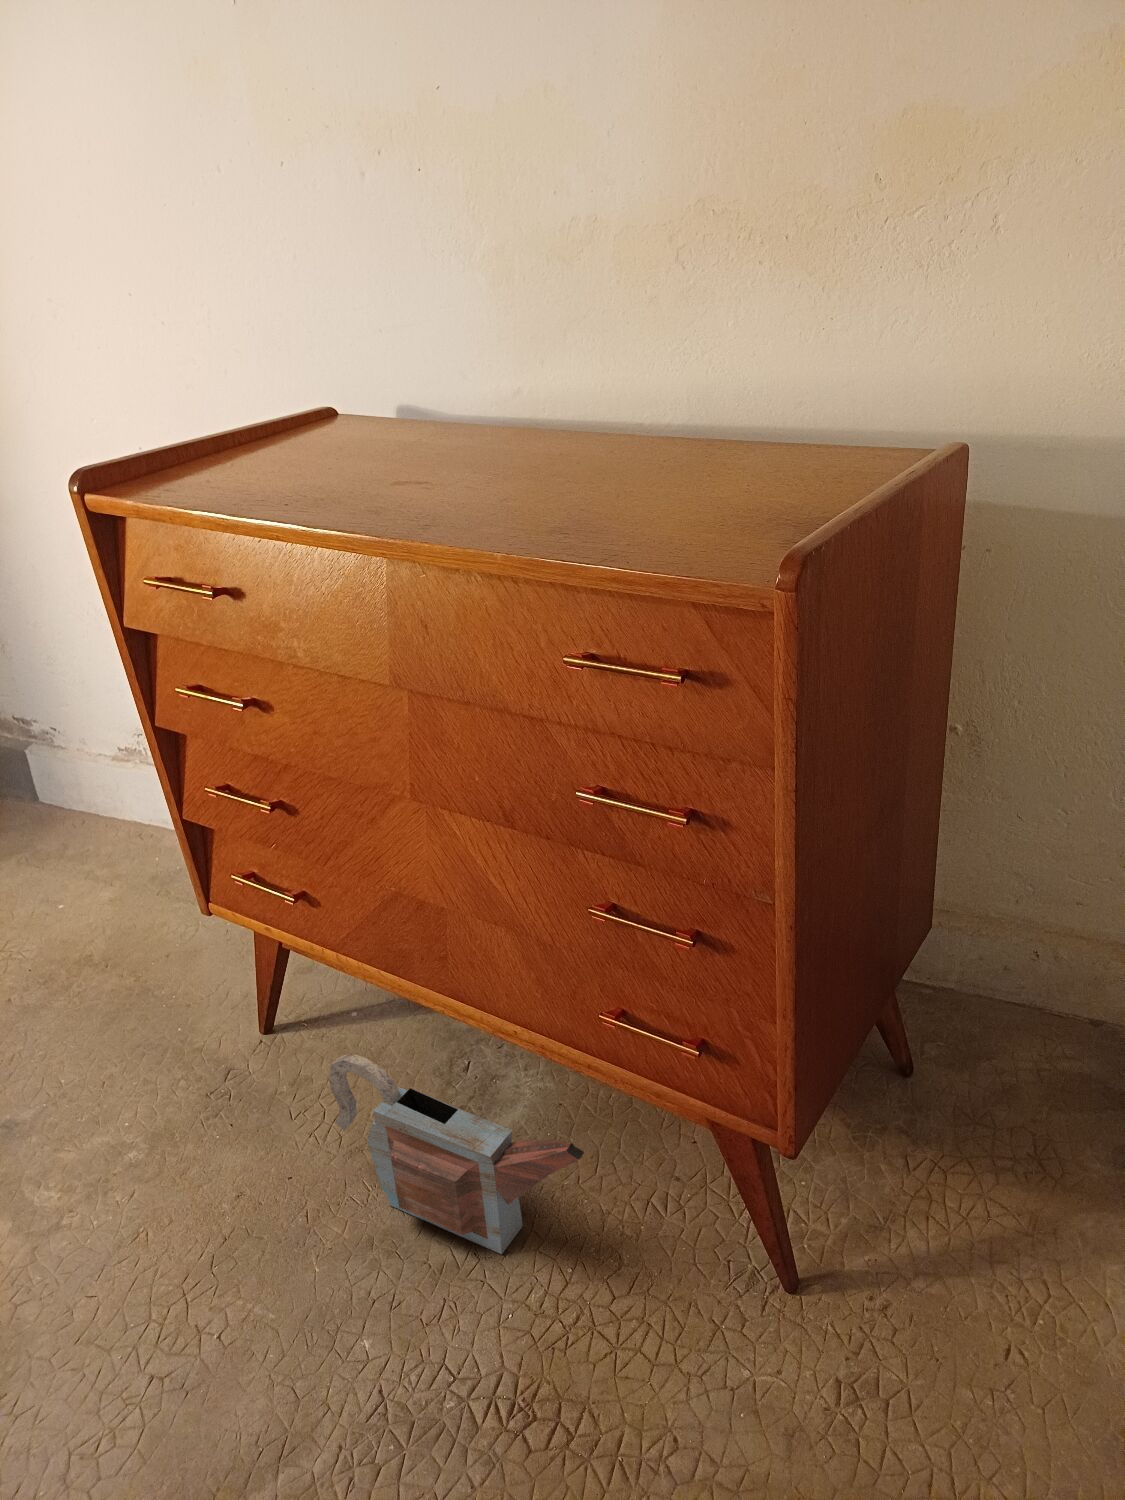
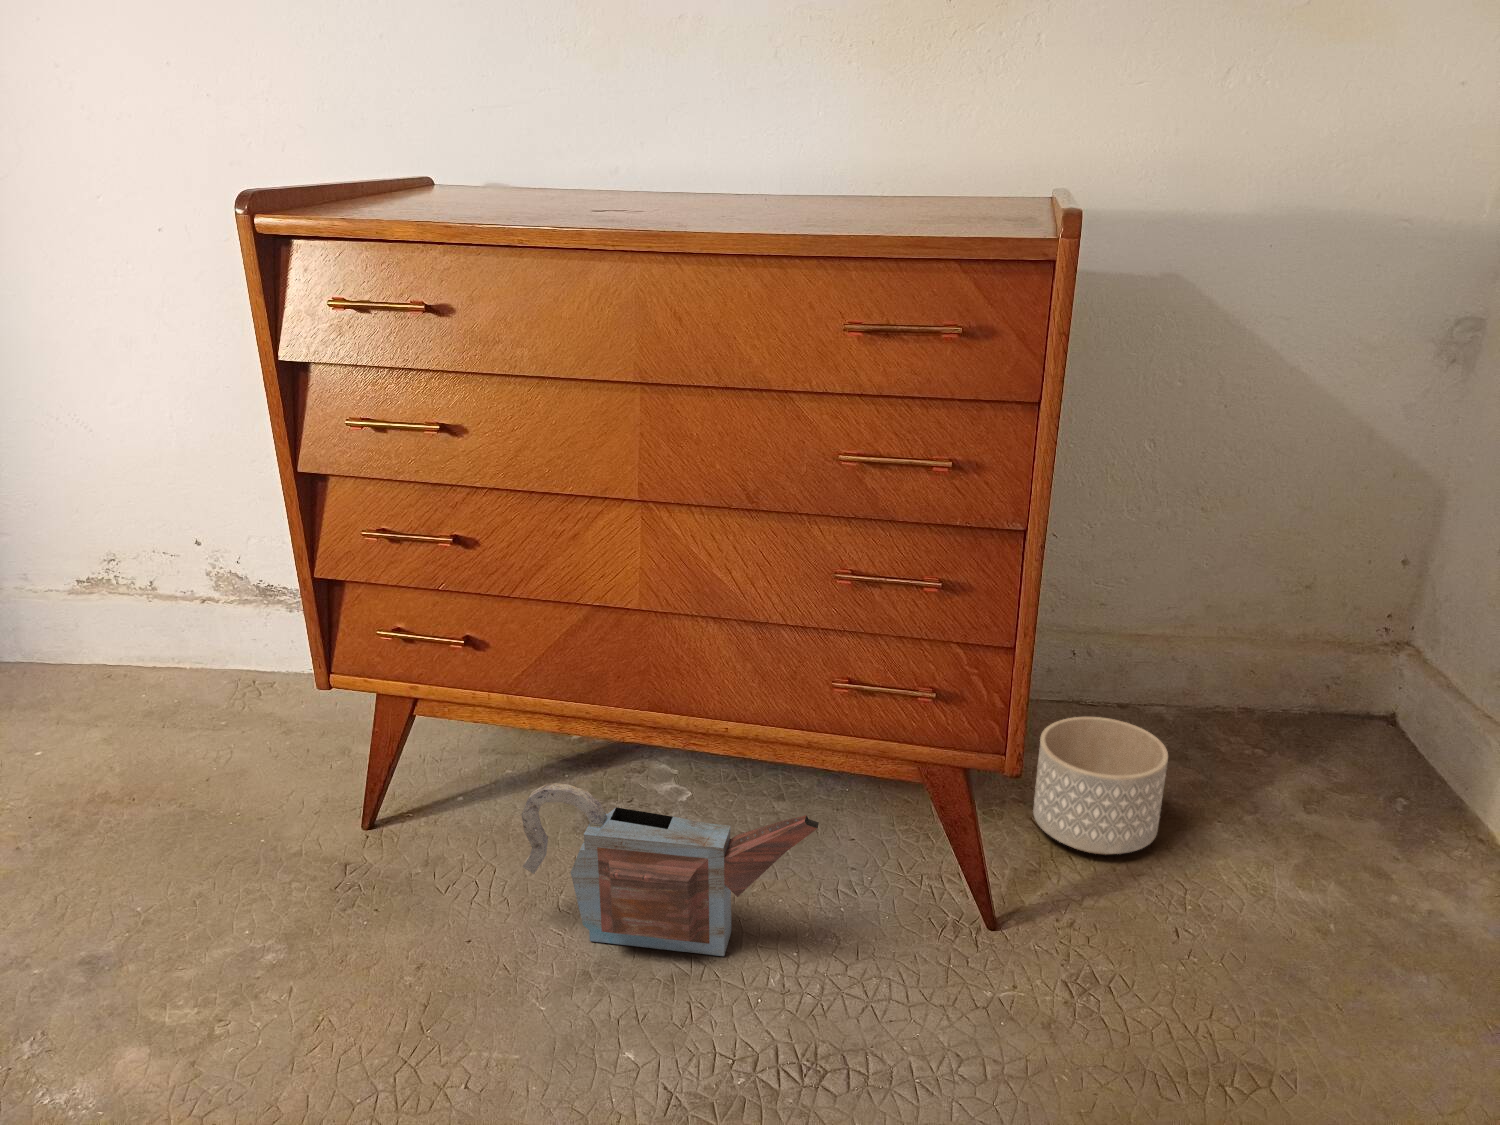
planter: none [904,1052,1063,1229] -> present [1033,717,1168,855]

